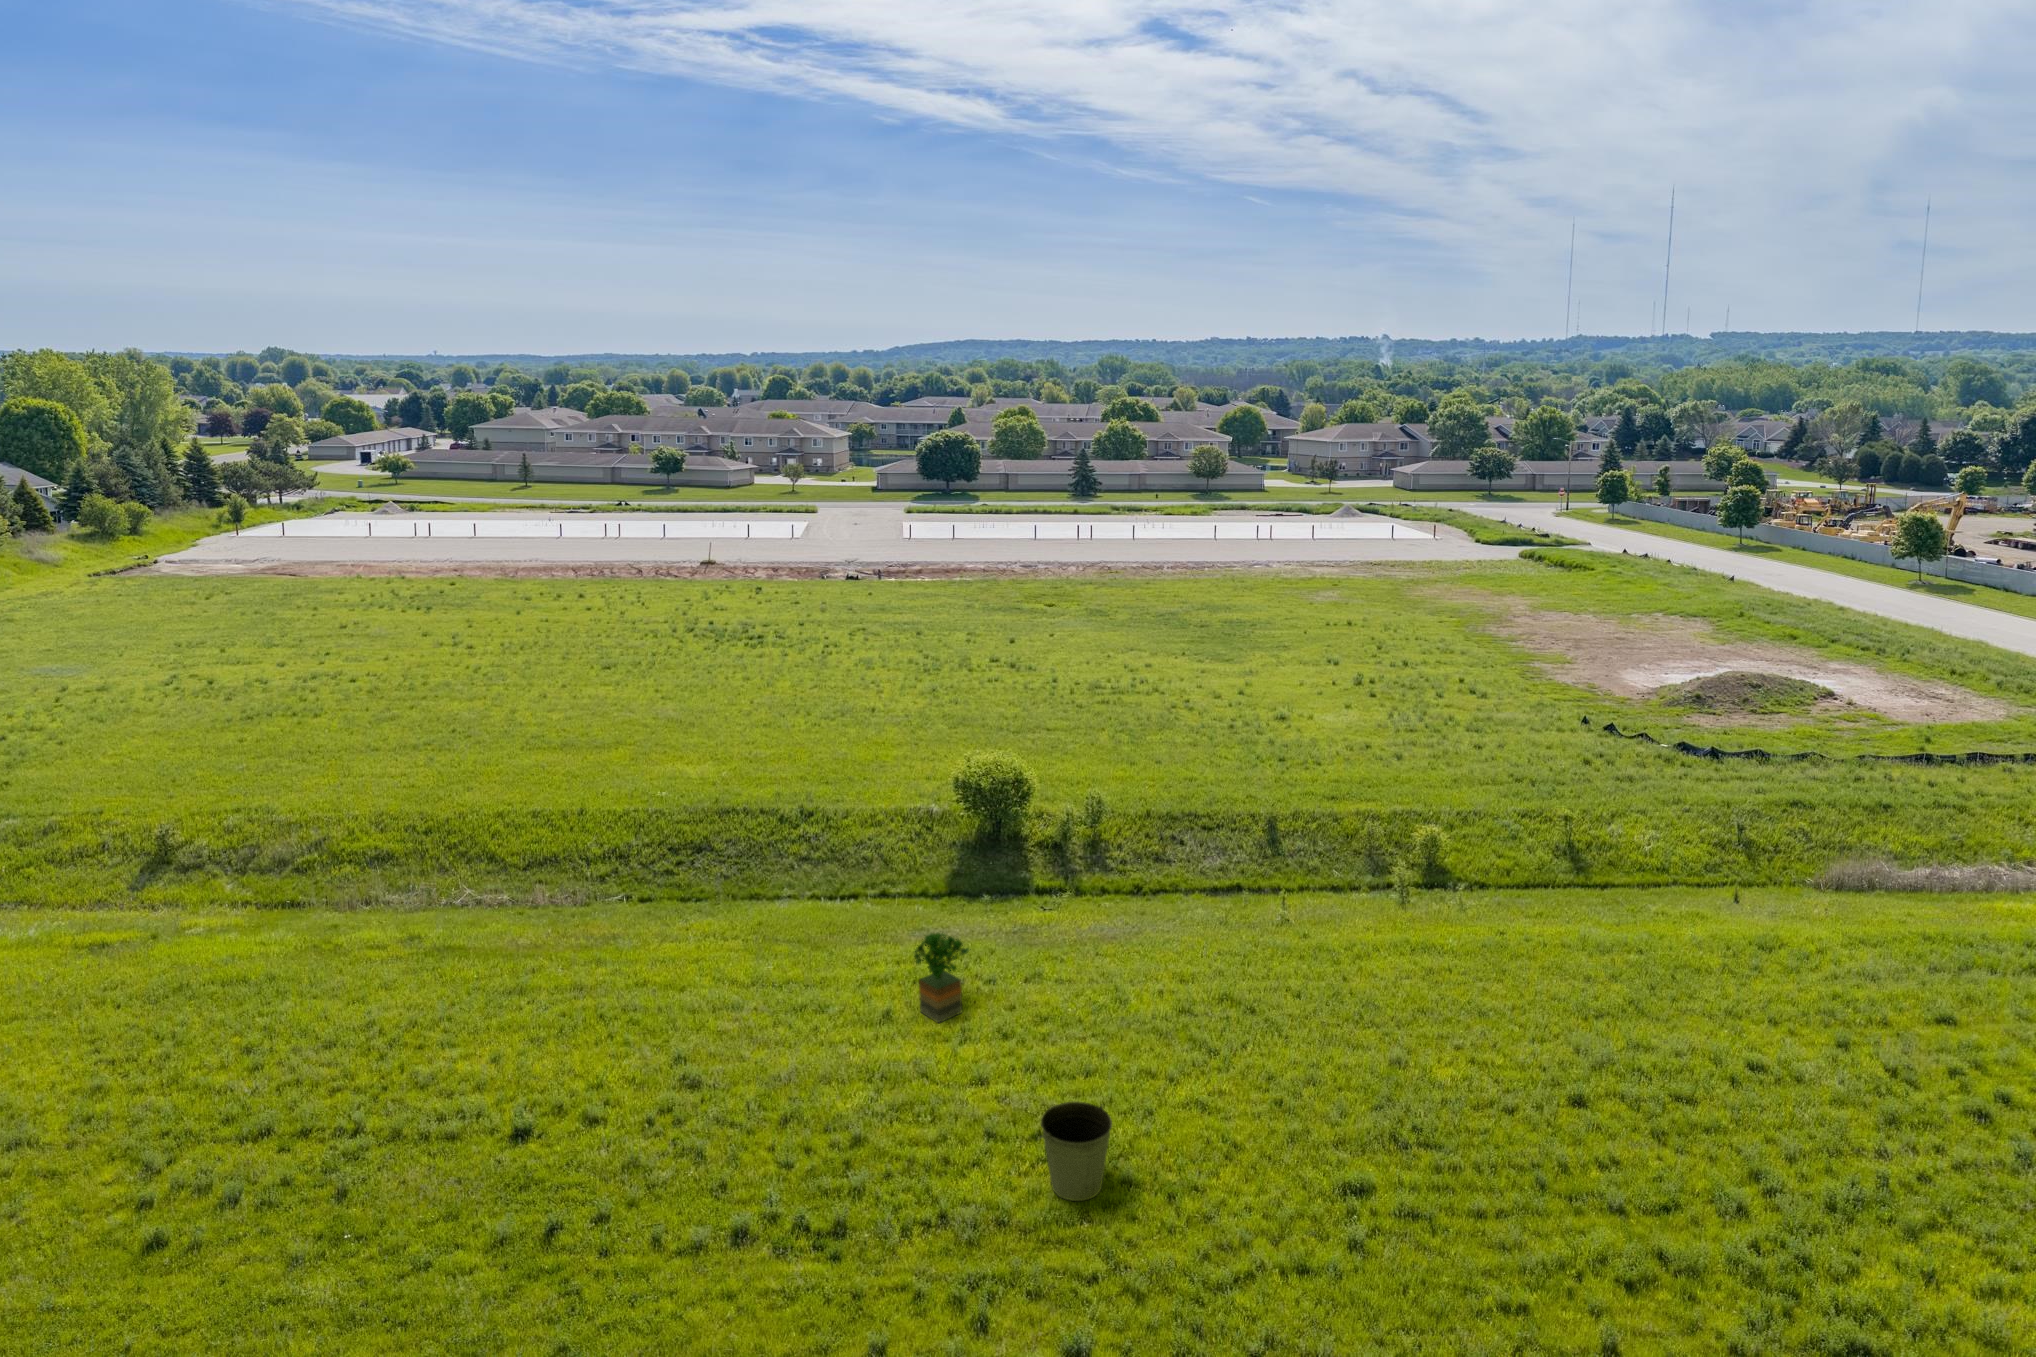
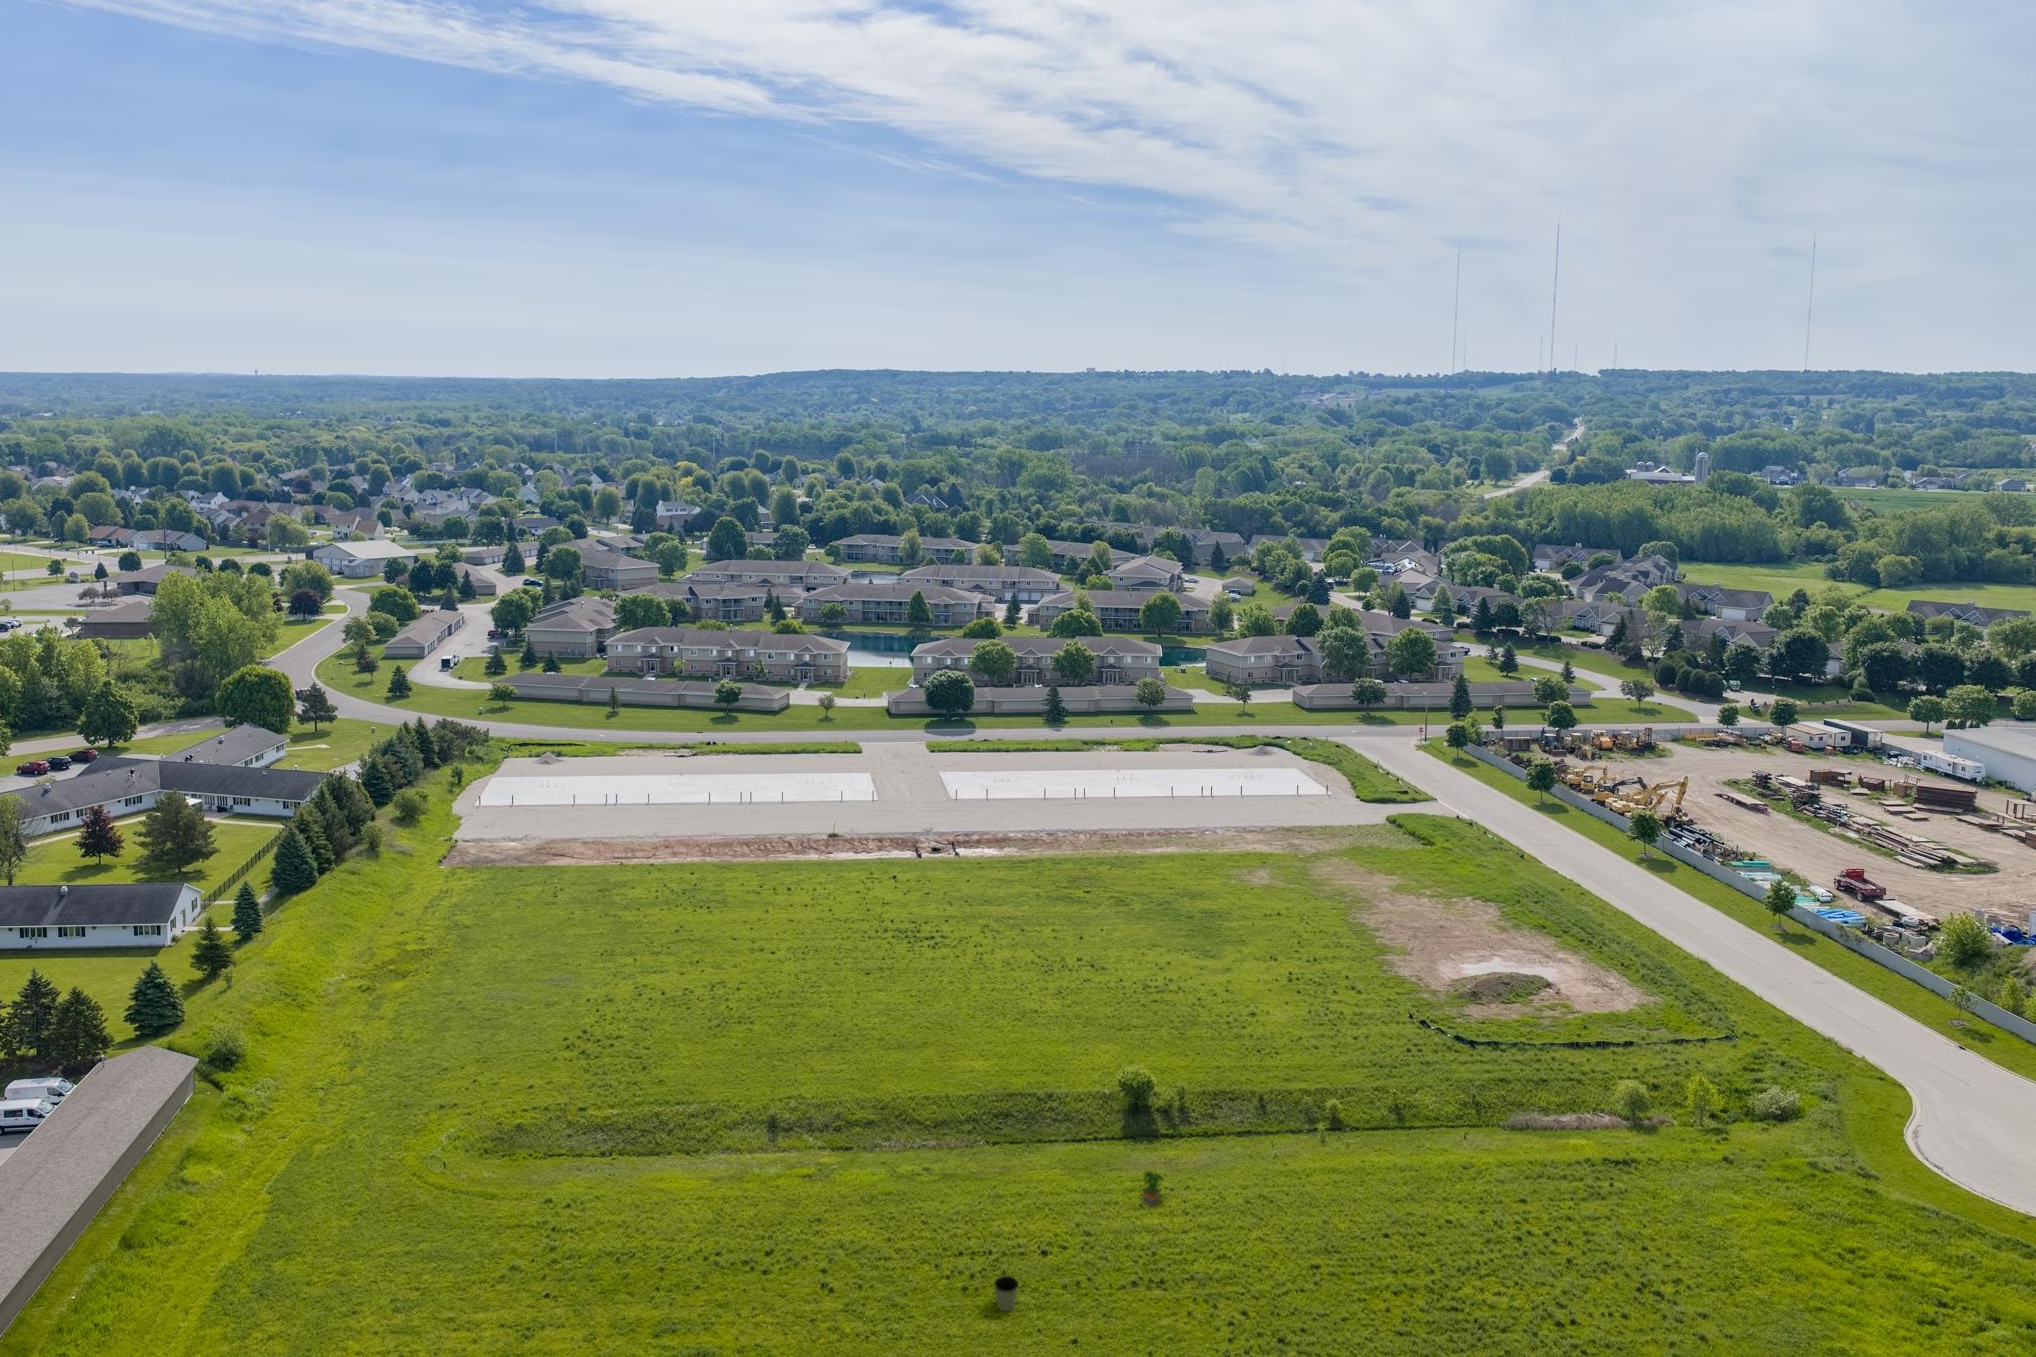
bucket: present [1041,1101,1112,1201] -> present [993,1276,1018,1311]

